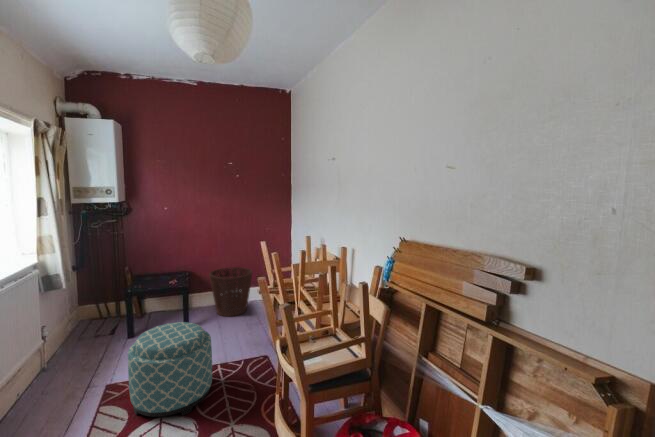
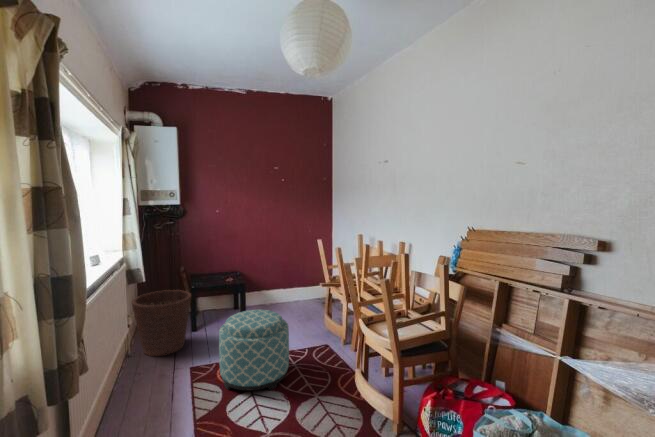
basket: present [209,267,252,316] -> present [132,290,191,356]

